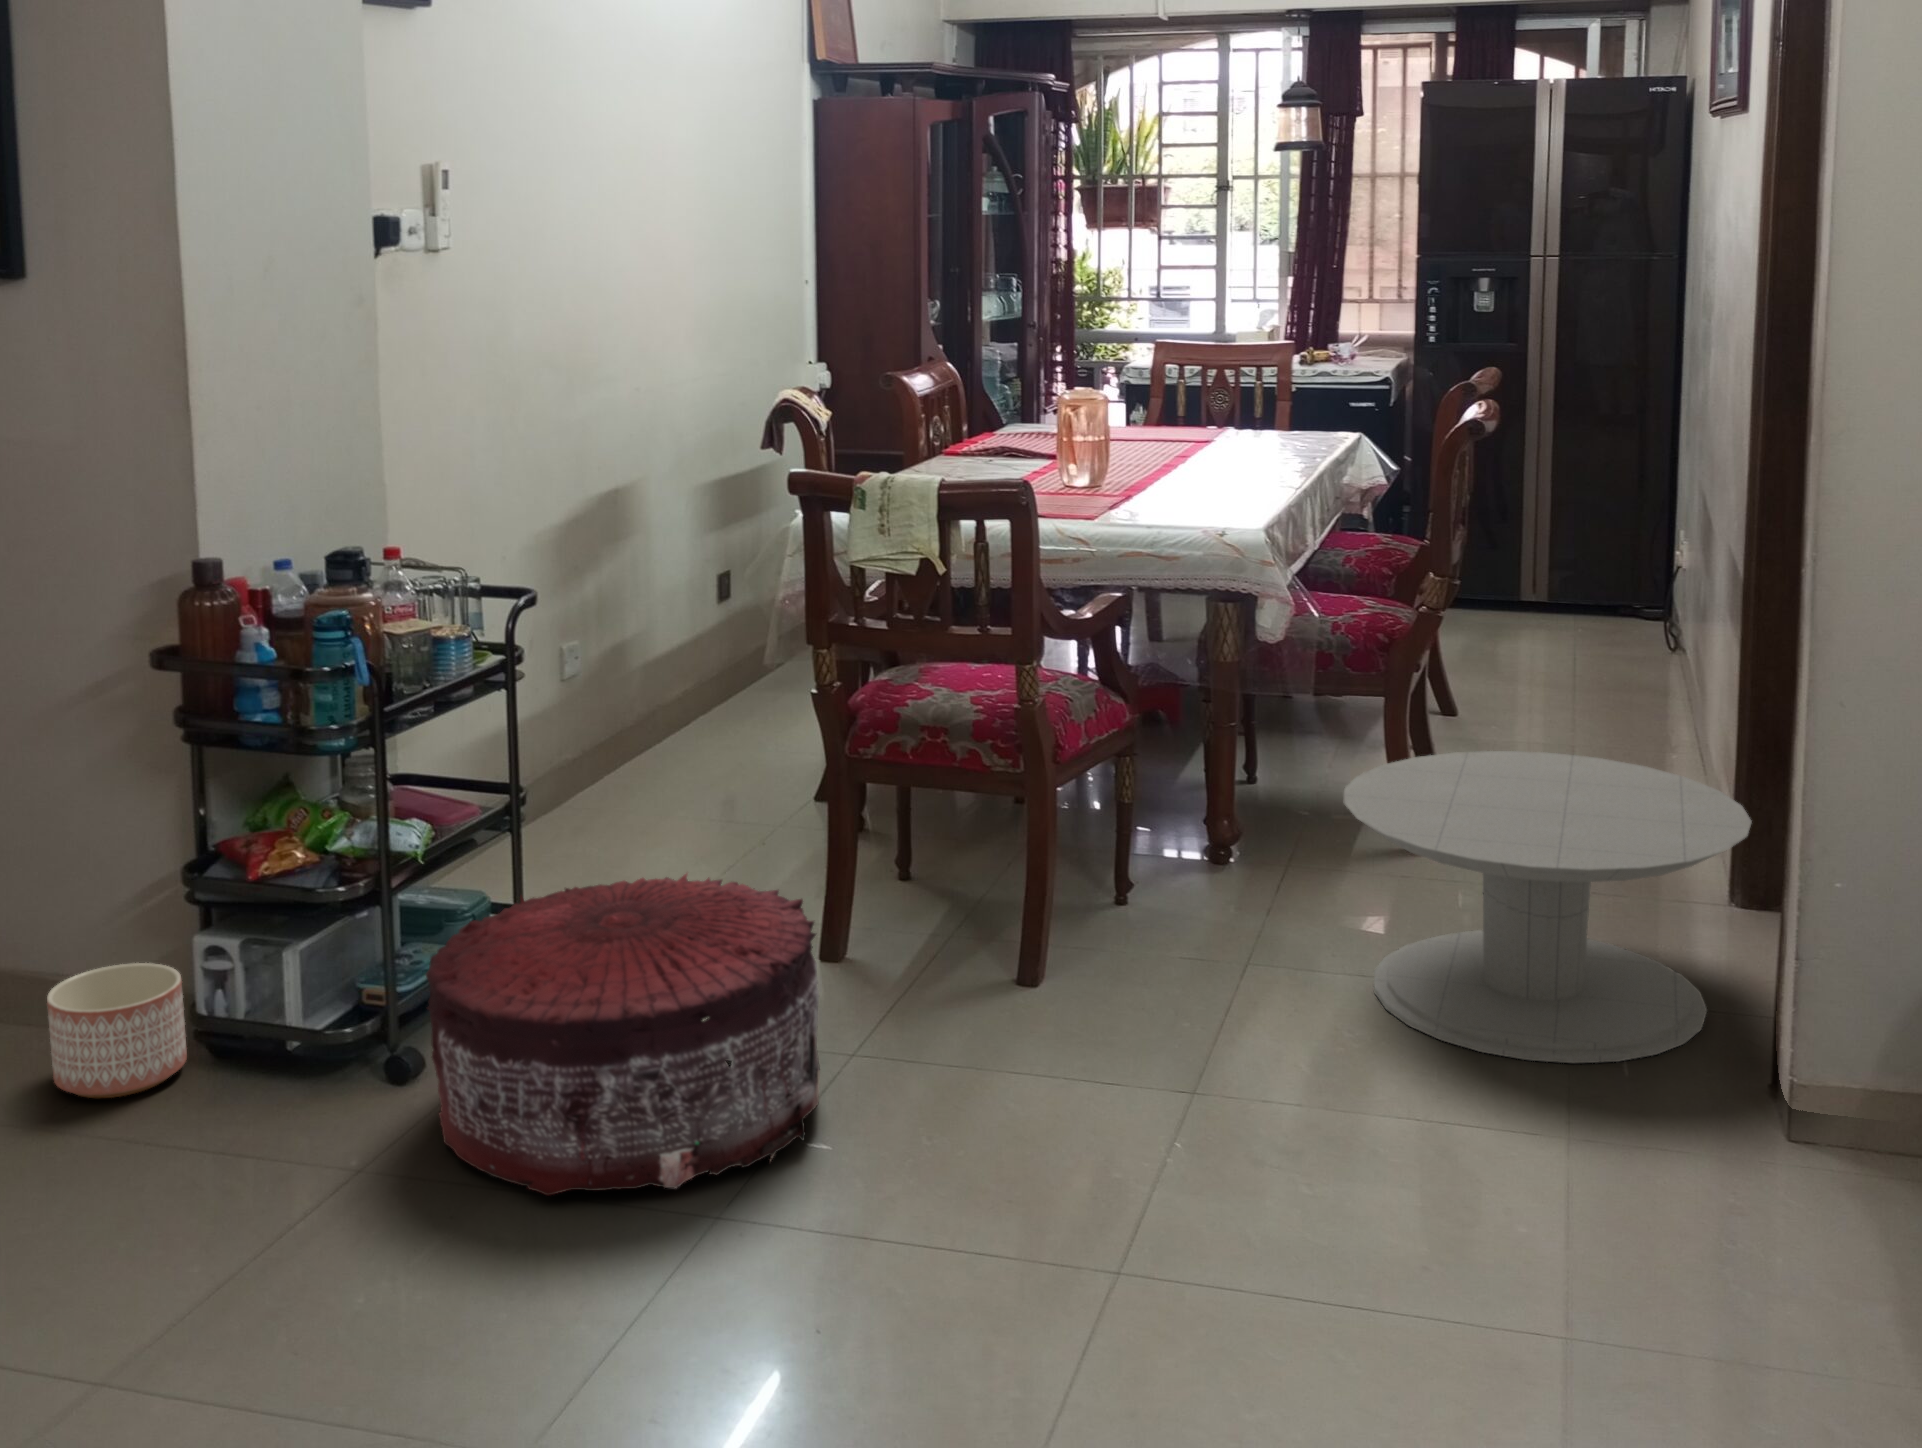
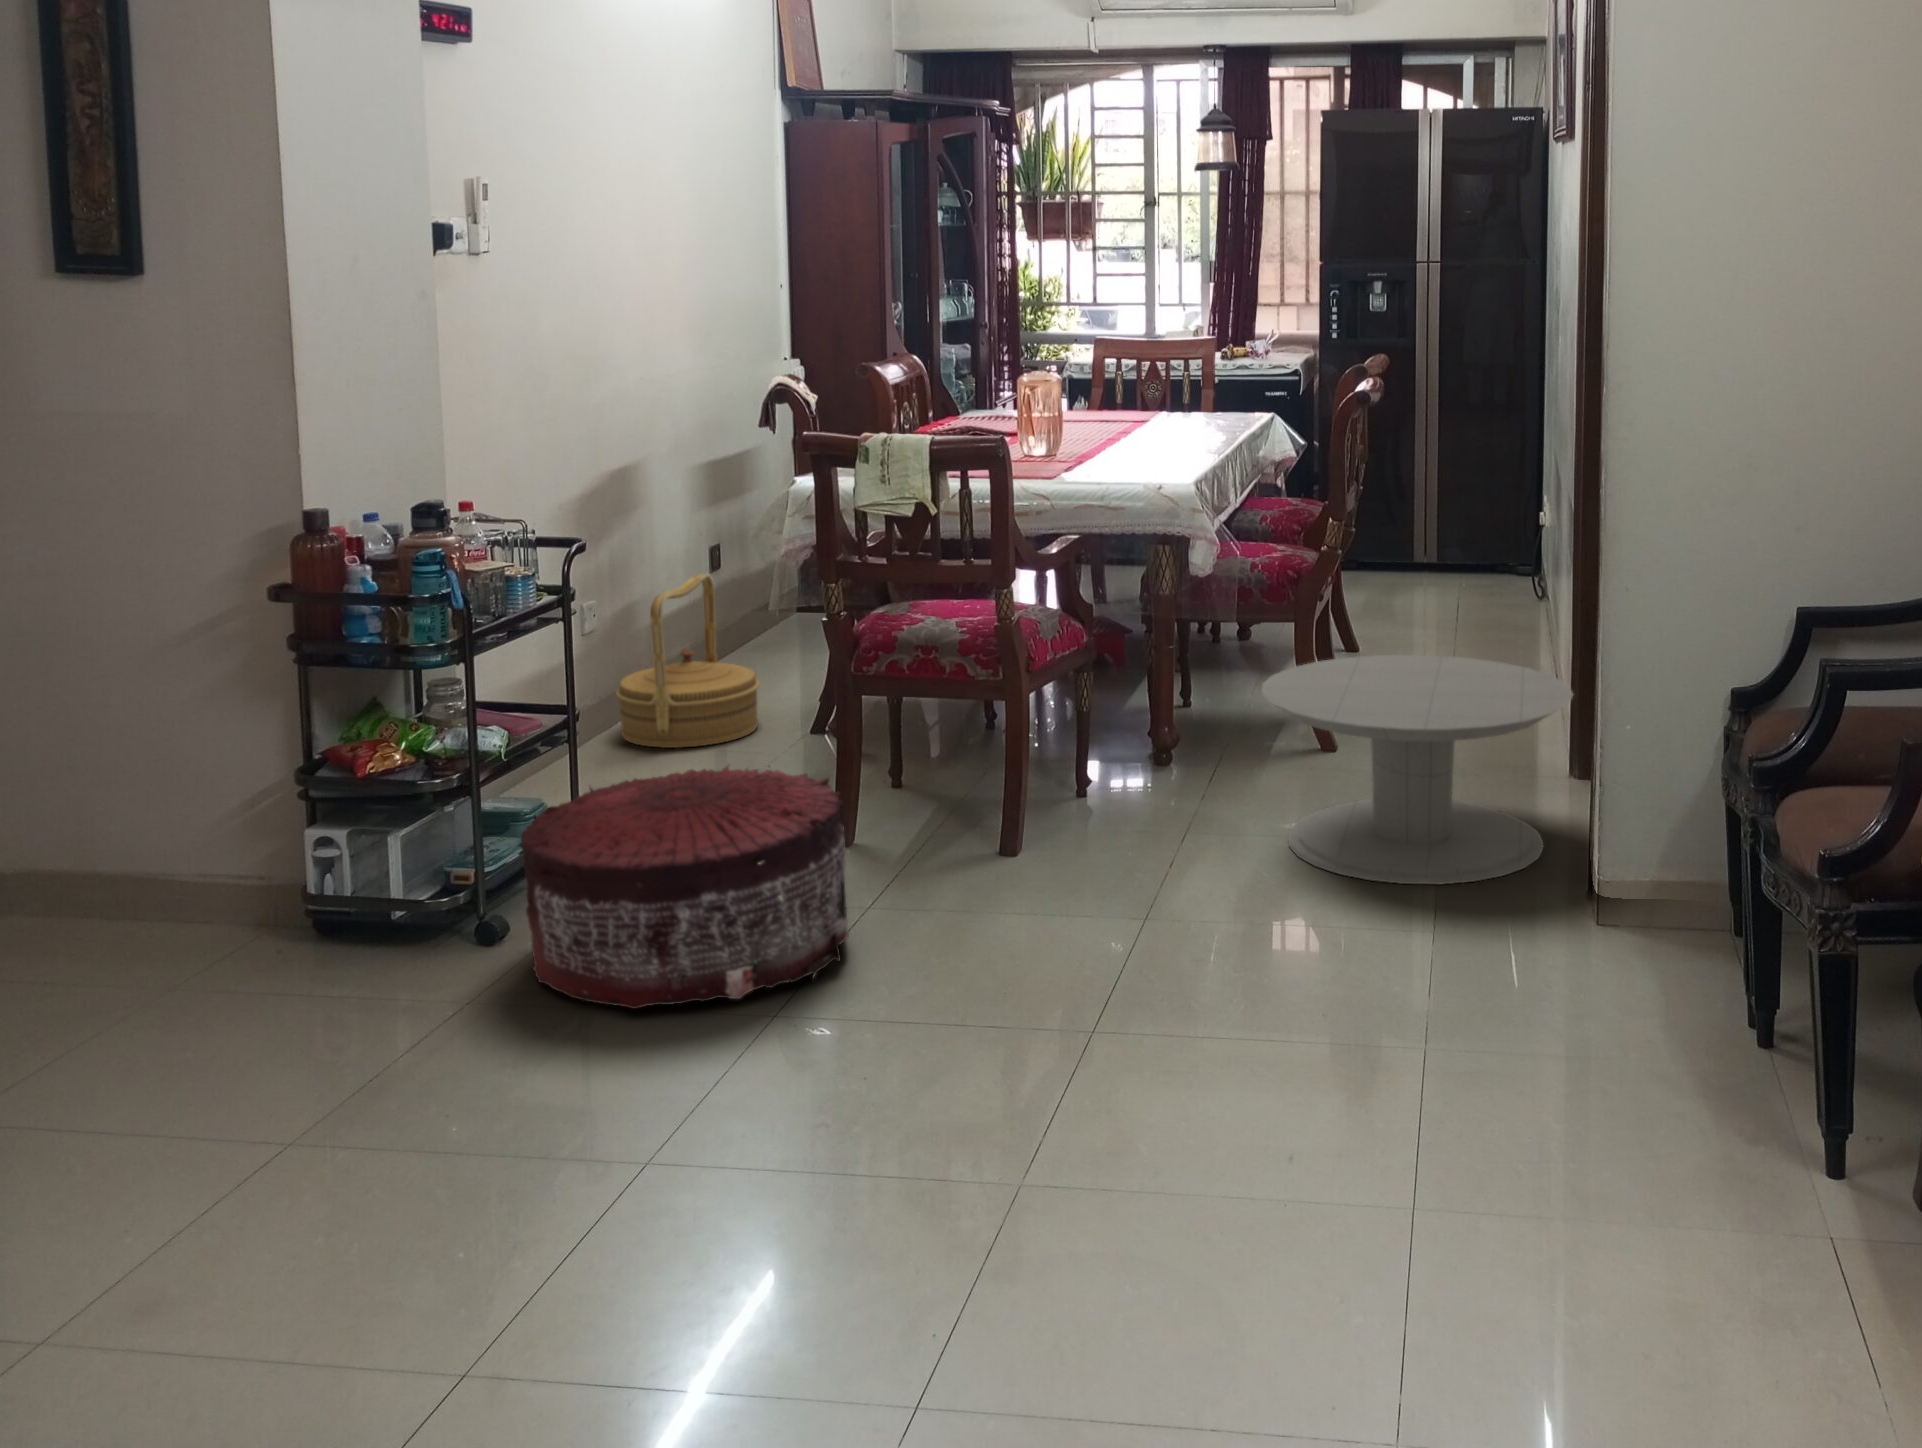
woven basket: none [595,613,757,816] -> present [616,573,759,748]
planter: present [47,963,187,1098] -> none [176,859,298,969]

